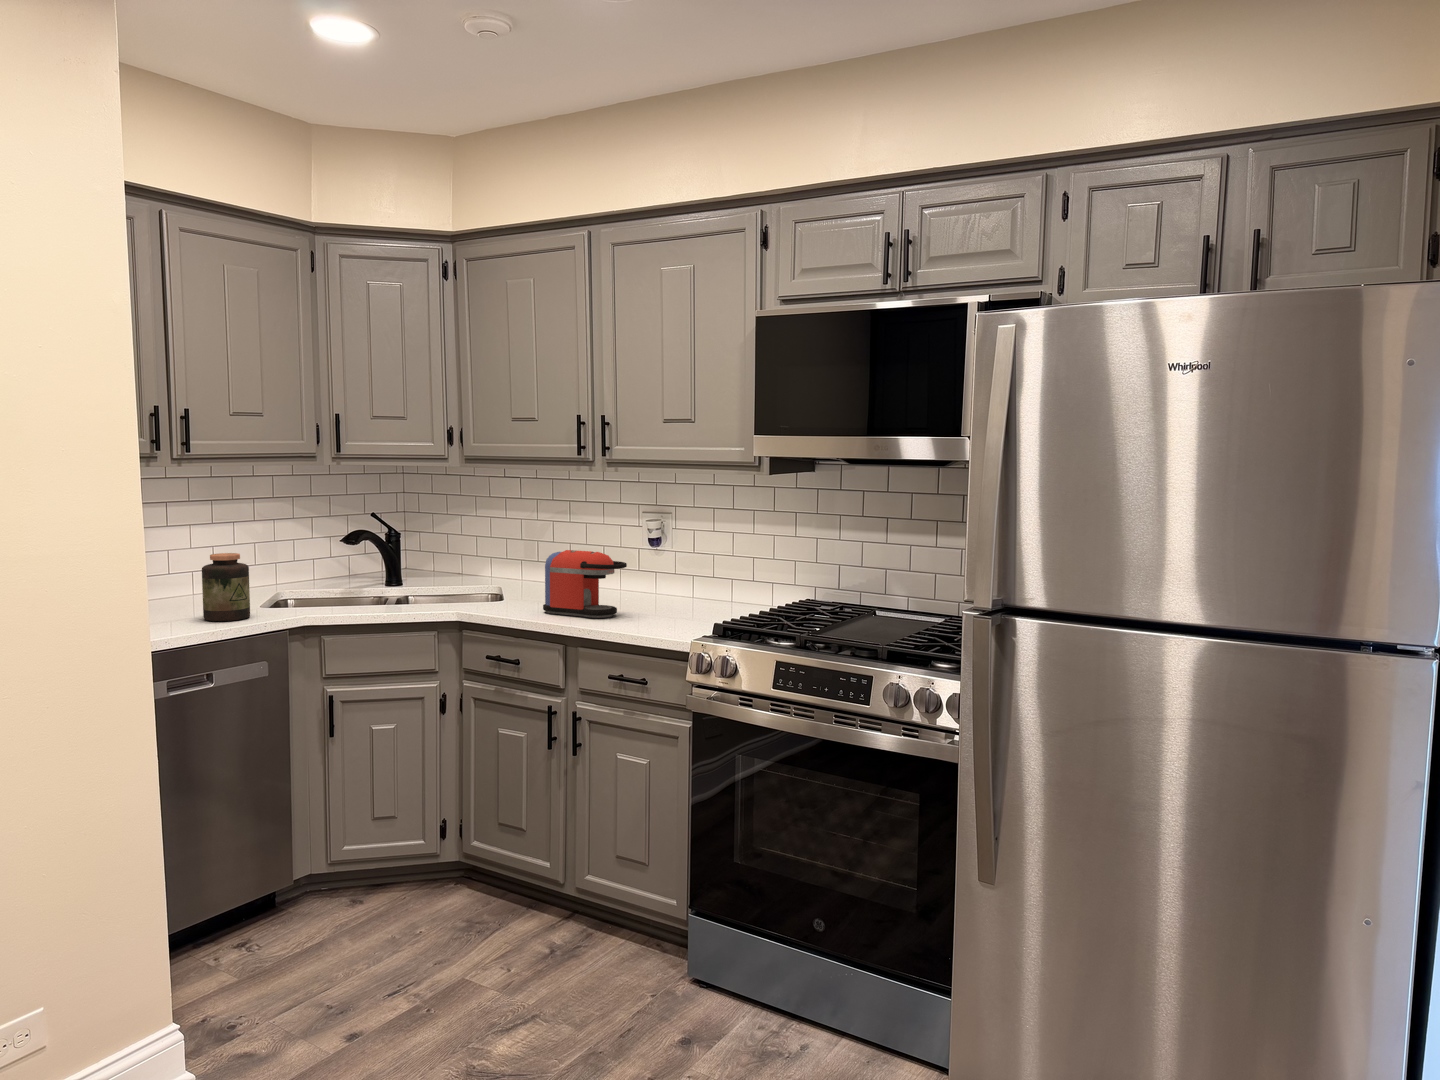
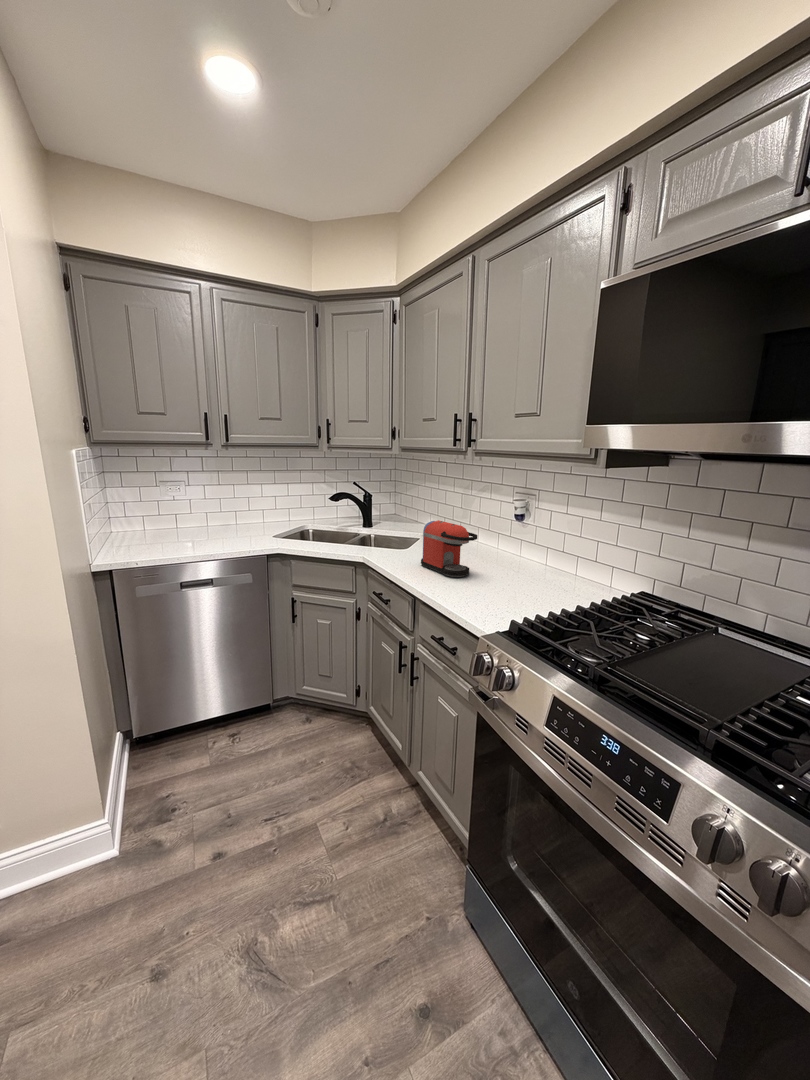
jar: present [202,553,250,621] -> none [229,505,258,546]

